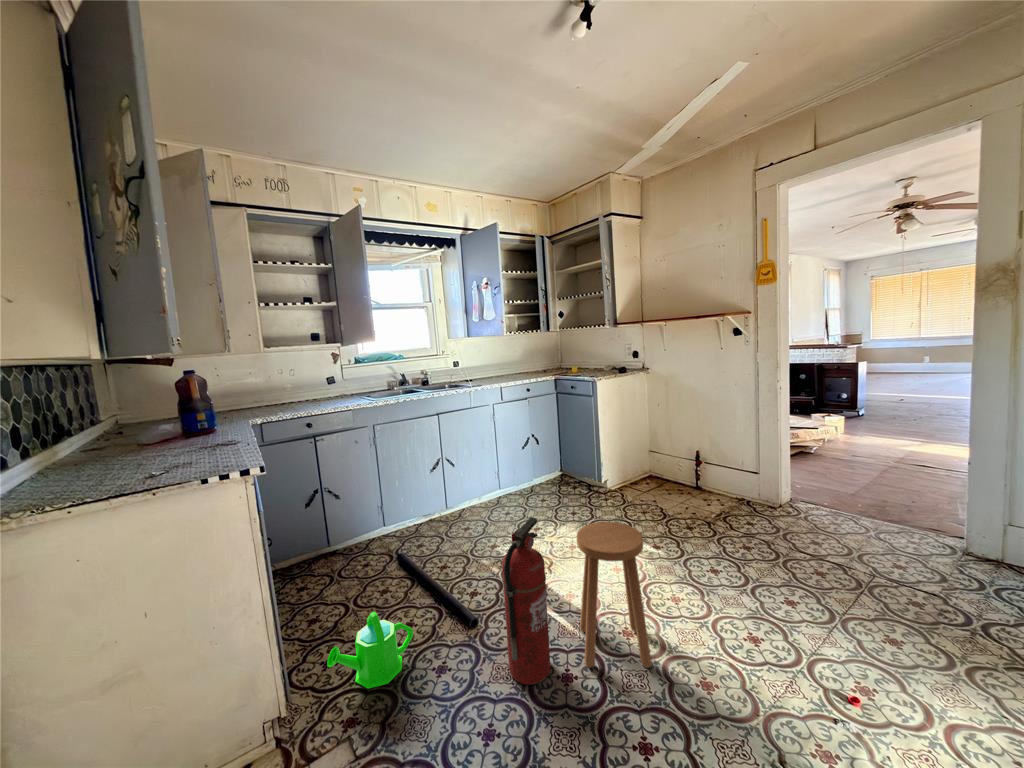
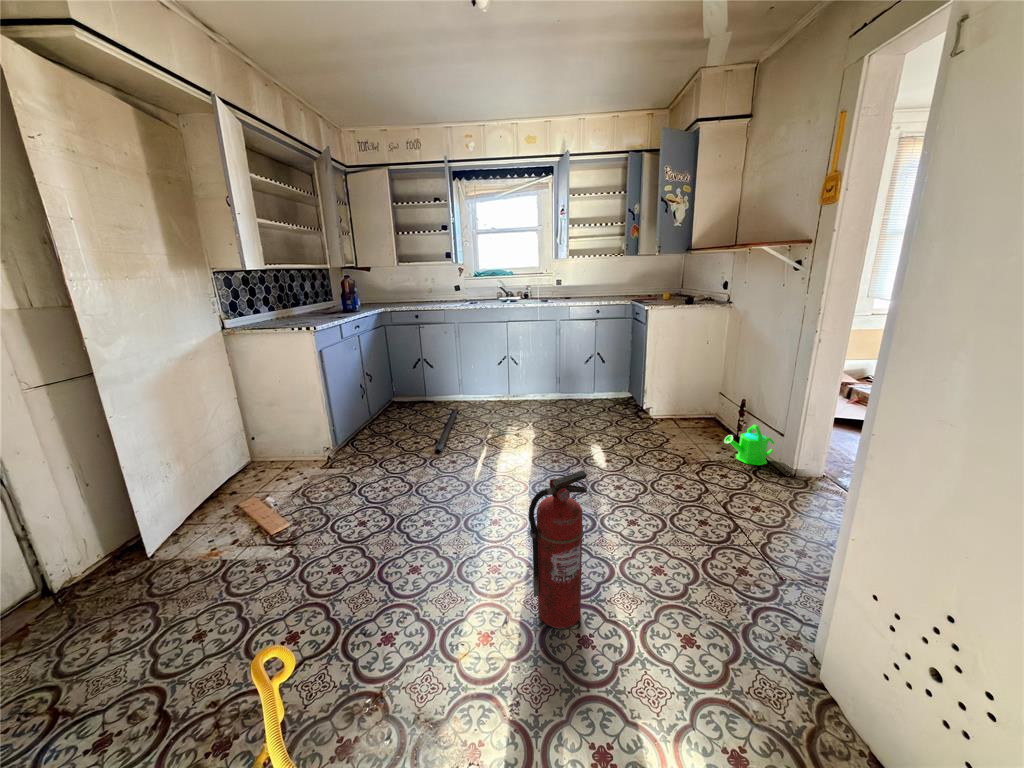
stool: present [577,522,652,668] -> none [611,503,715,691]
watering can: present [327,612,413,689] -> present [724,425,774,465]

